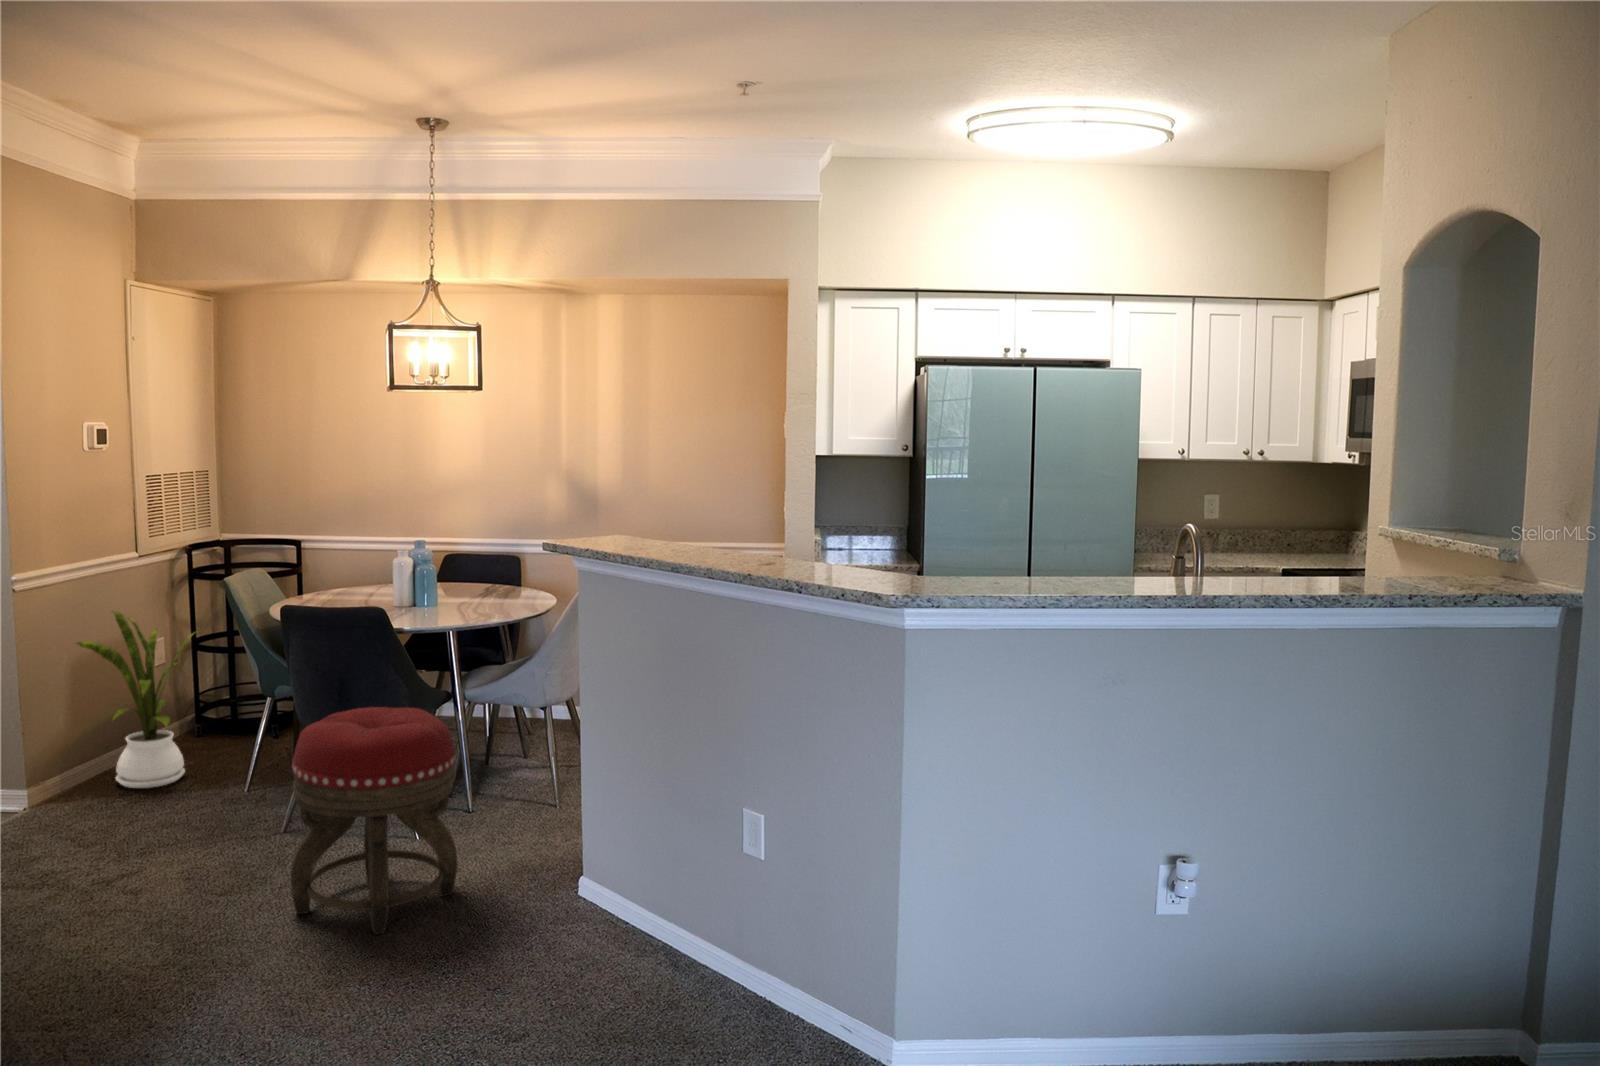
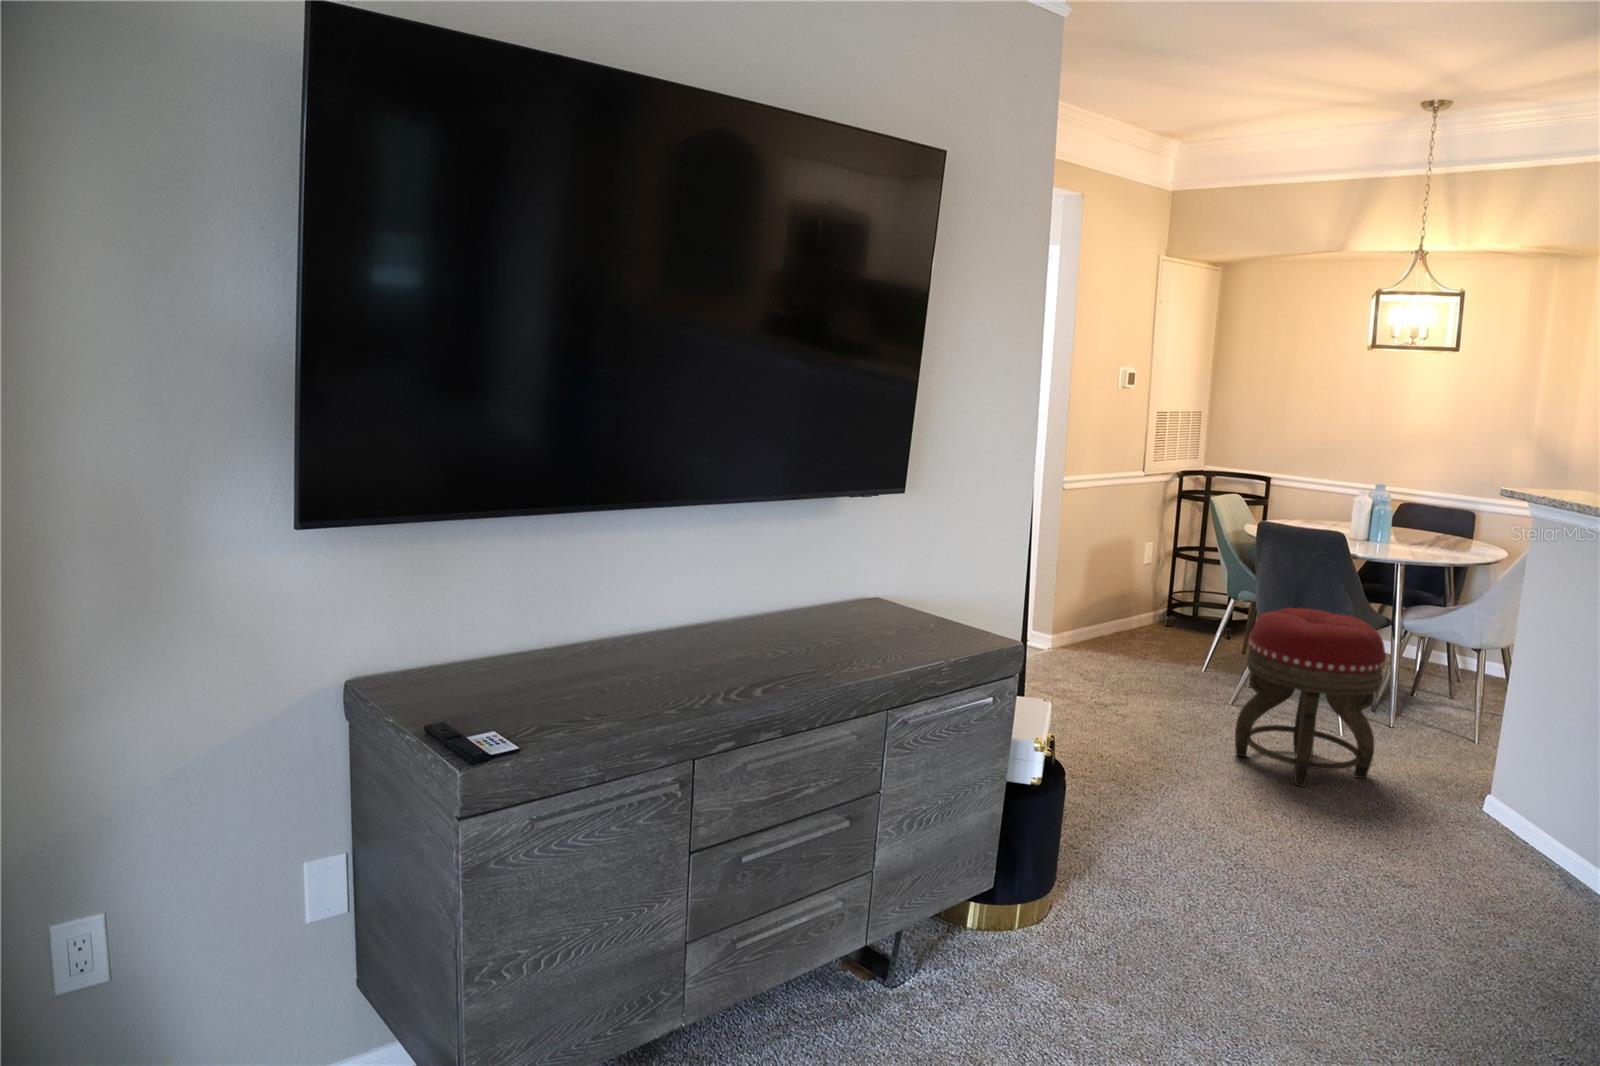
house plant: present [76,611,194,788] -> none [1098,512,1184,650]

